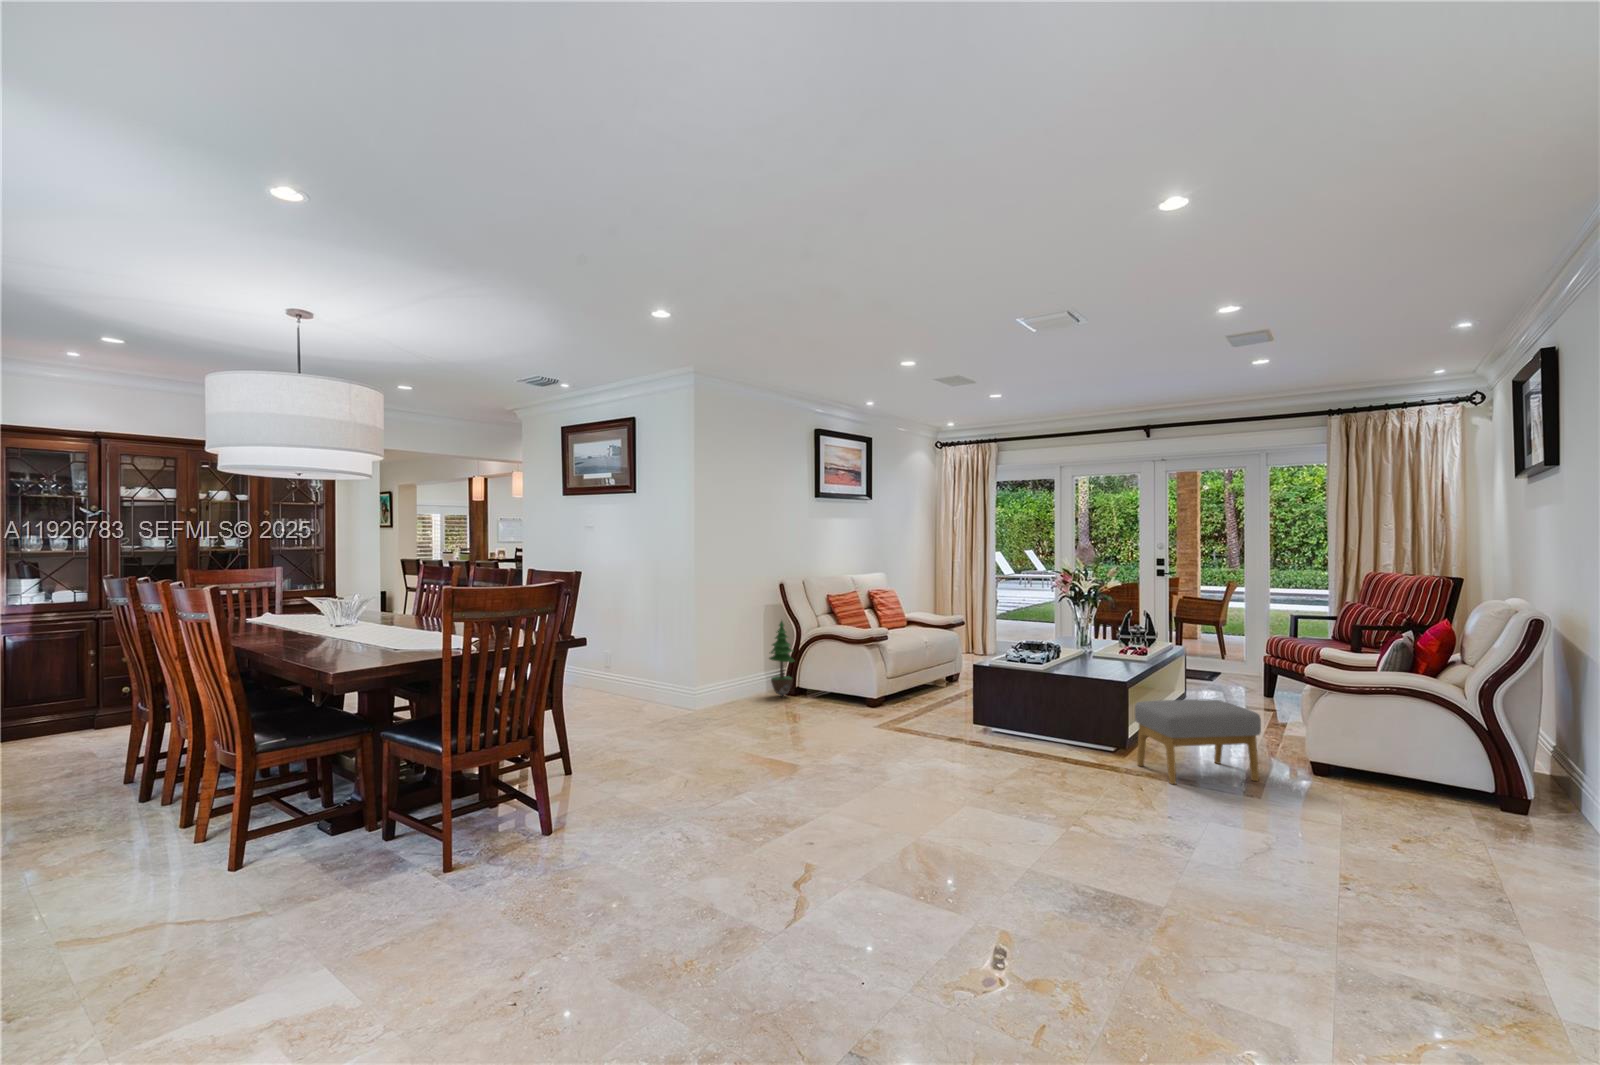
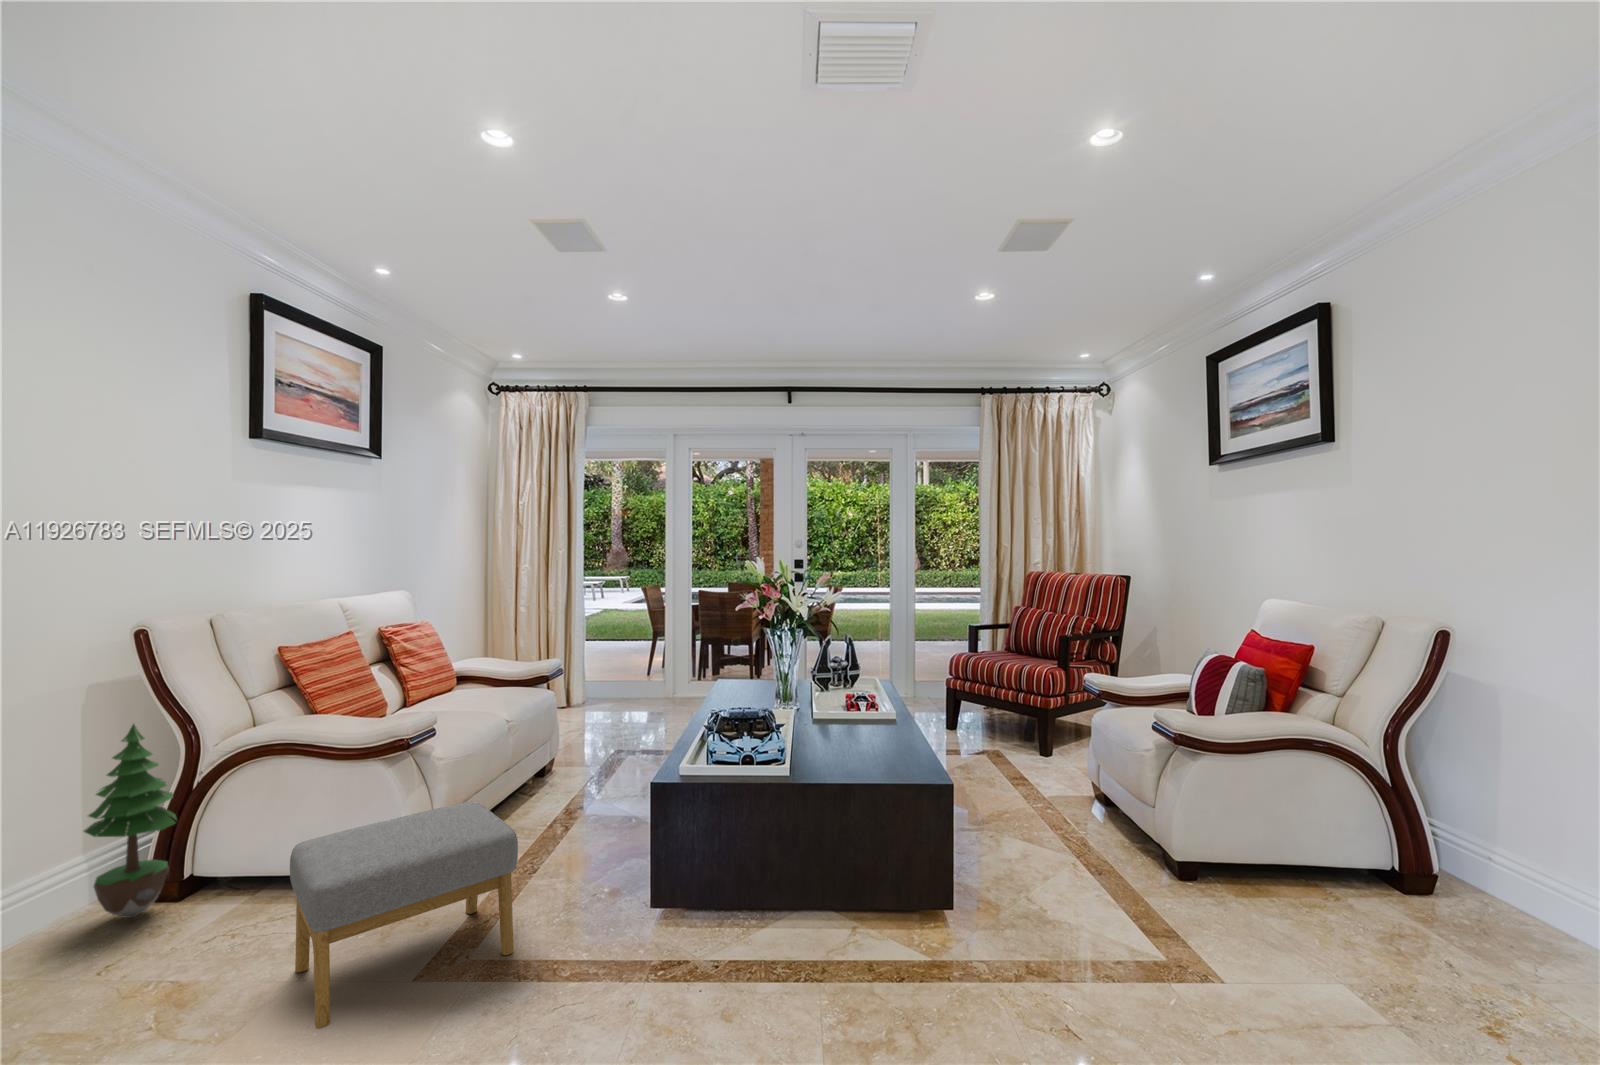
footstool: present [1135,700,1261,784] -> present [290,801,518,1029]

